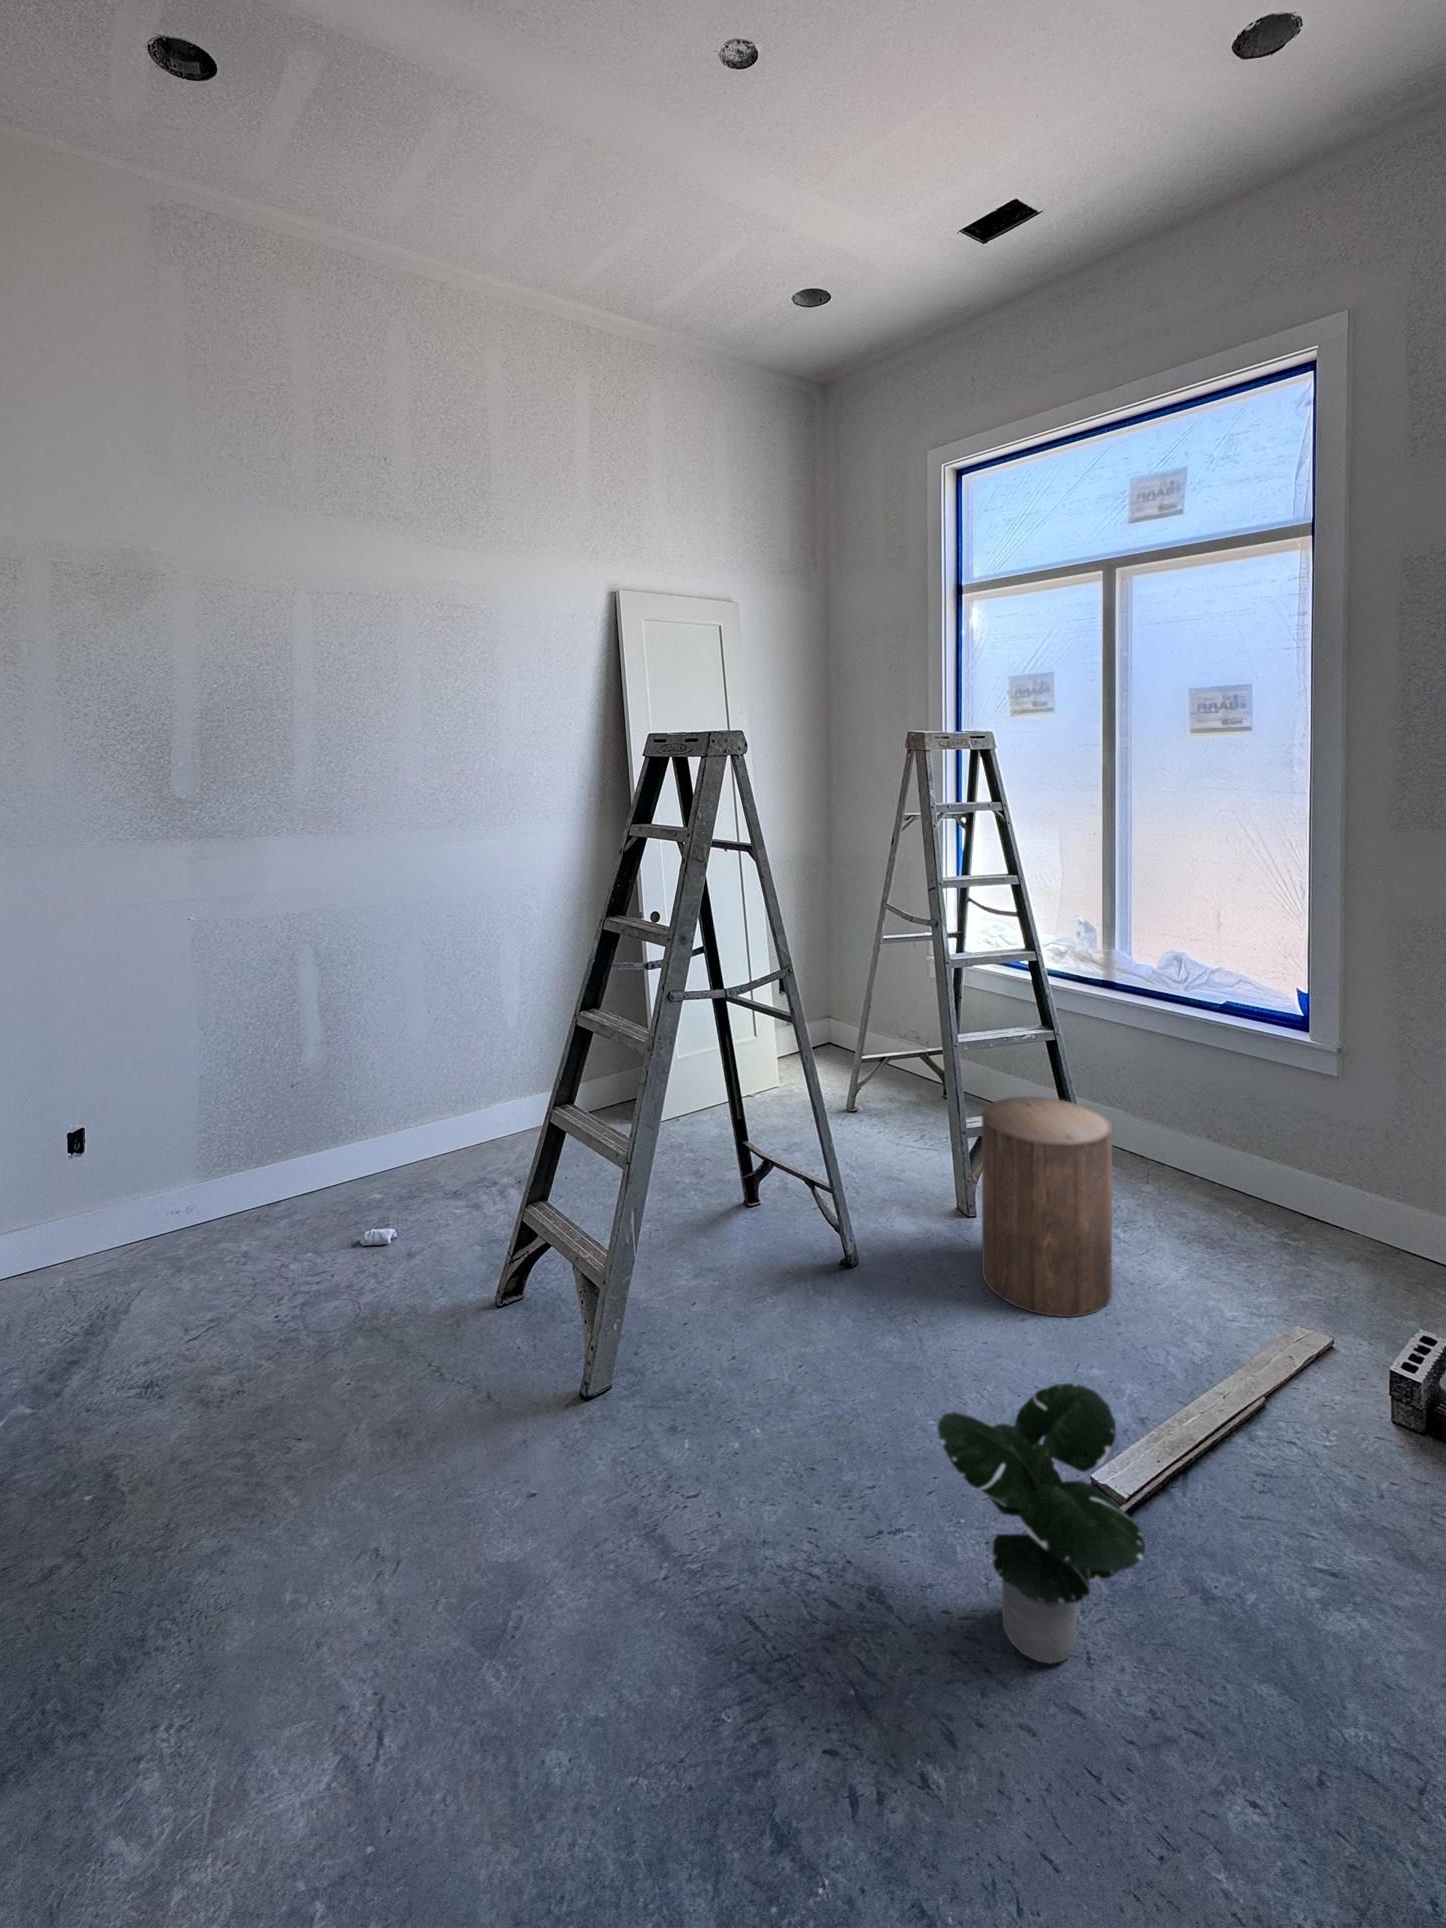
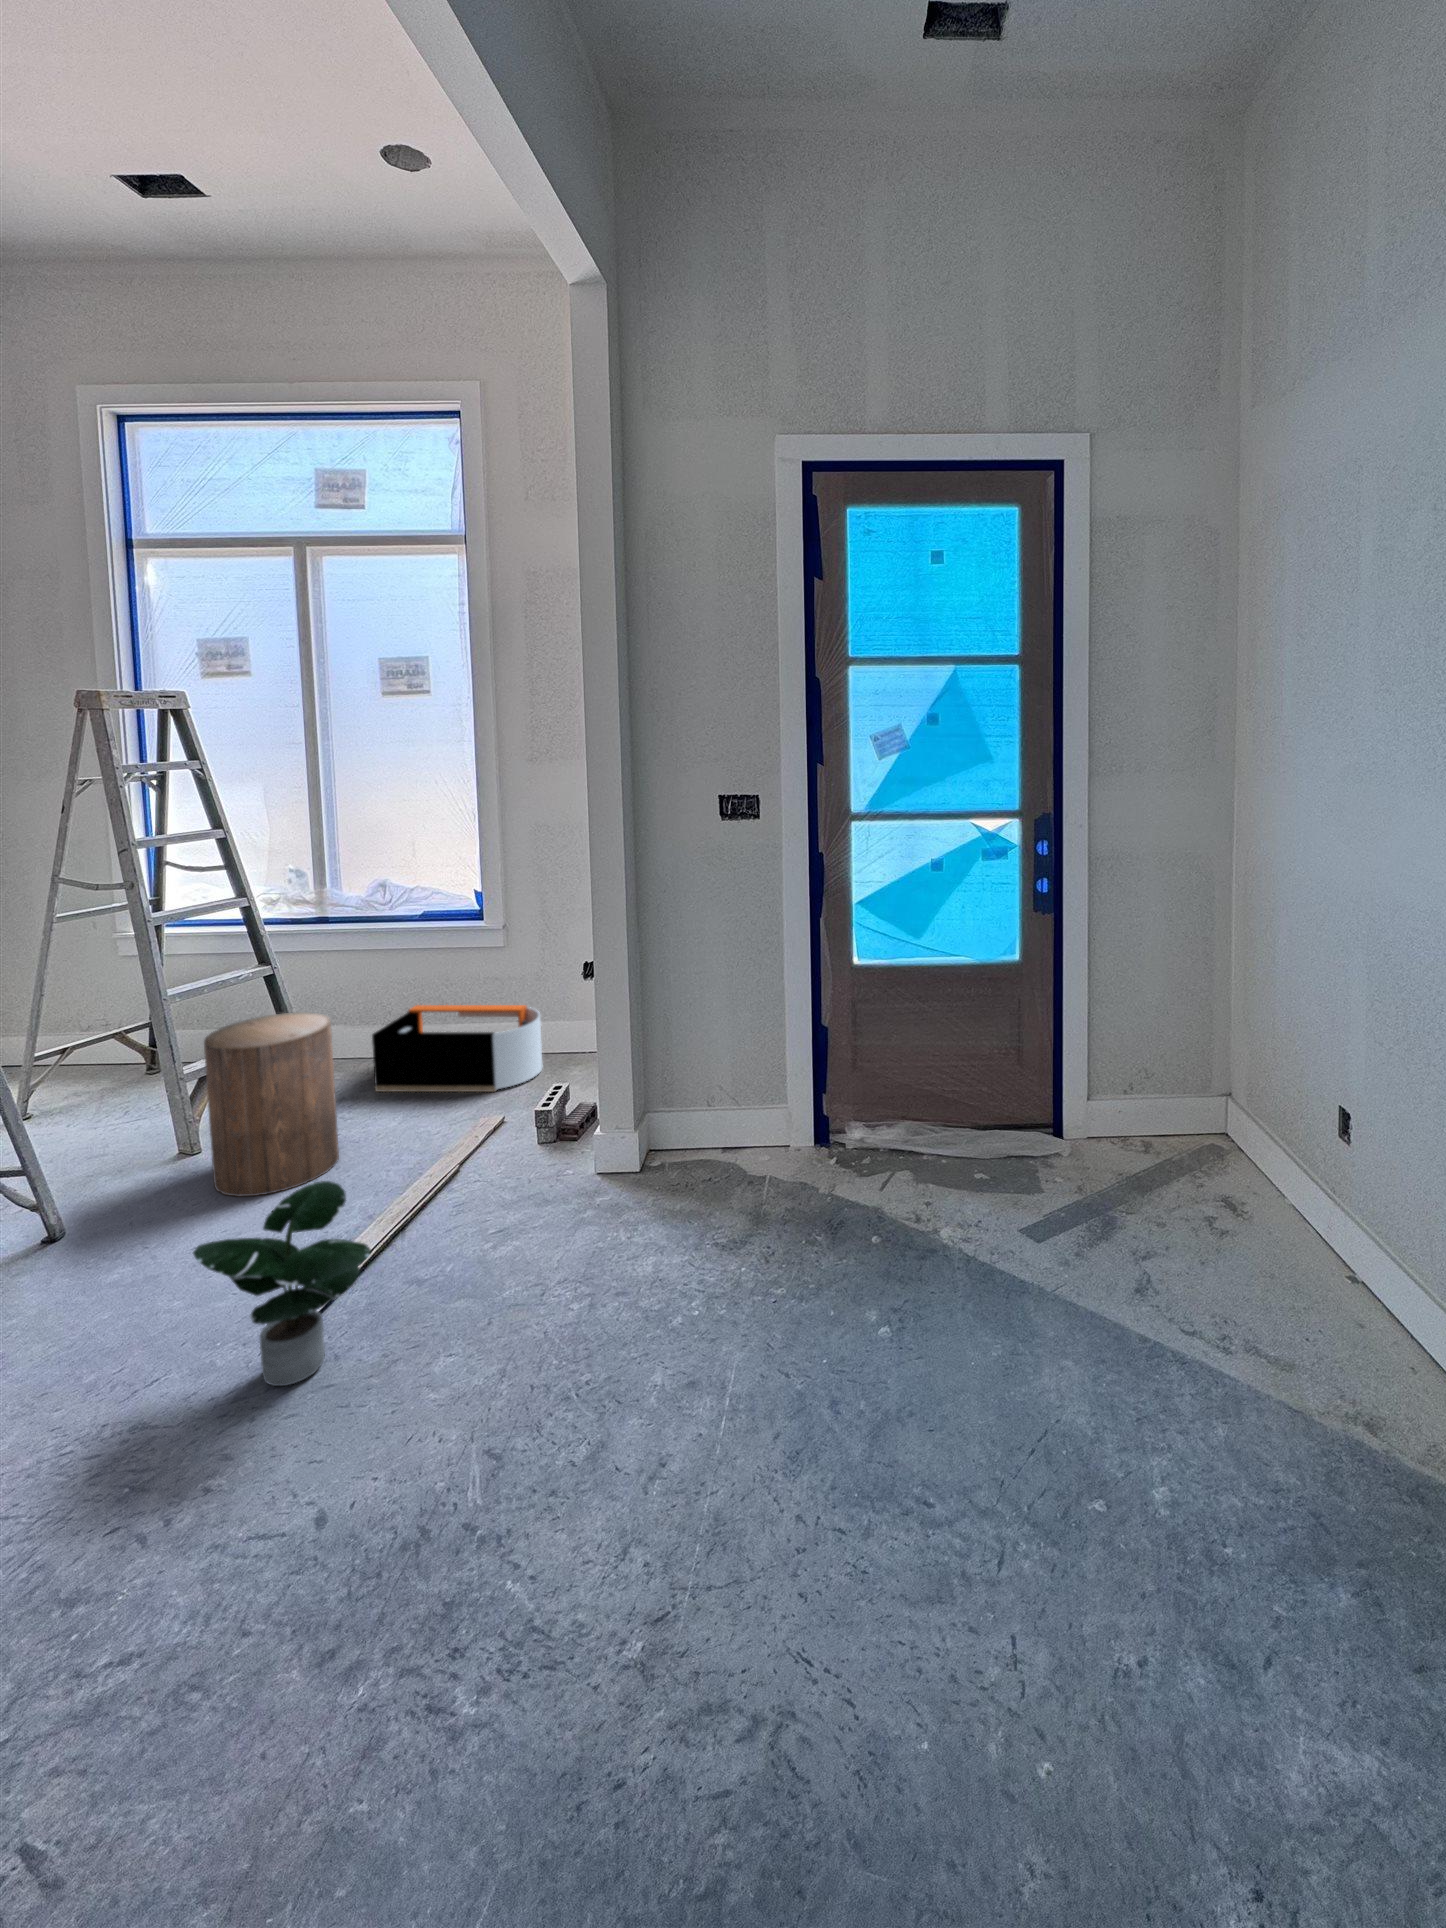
storage bin: none [1157,1117,1392,1281] -> present [372,1005,543,1092]

